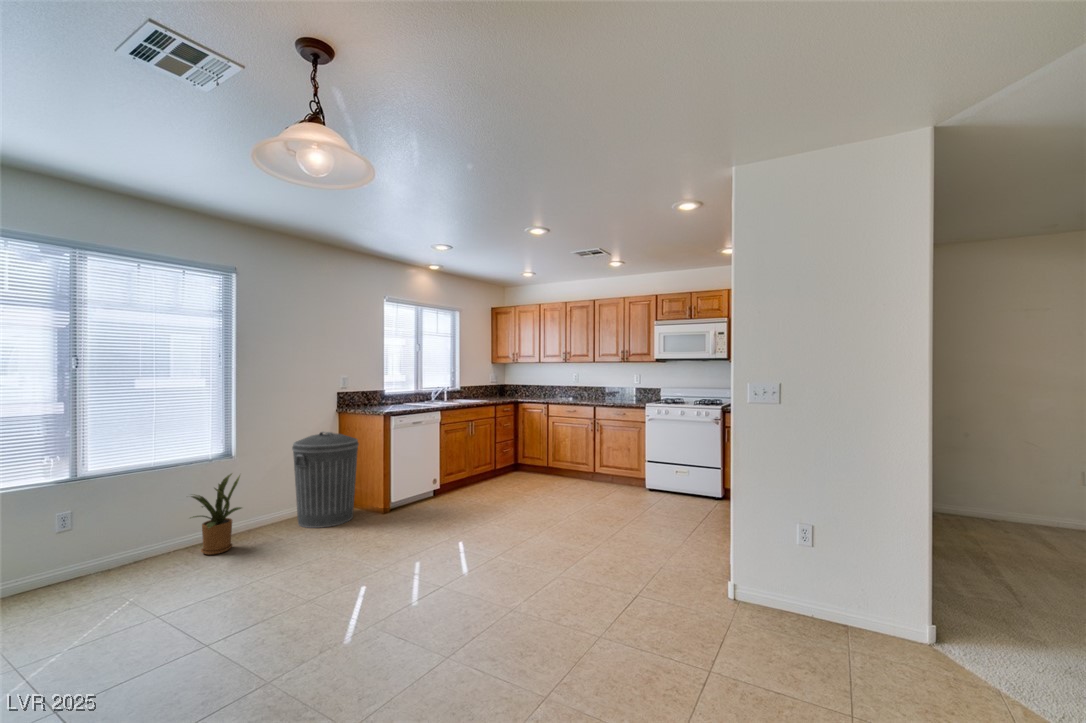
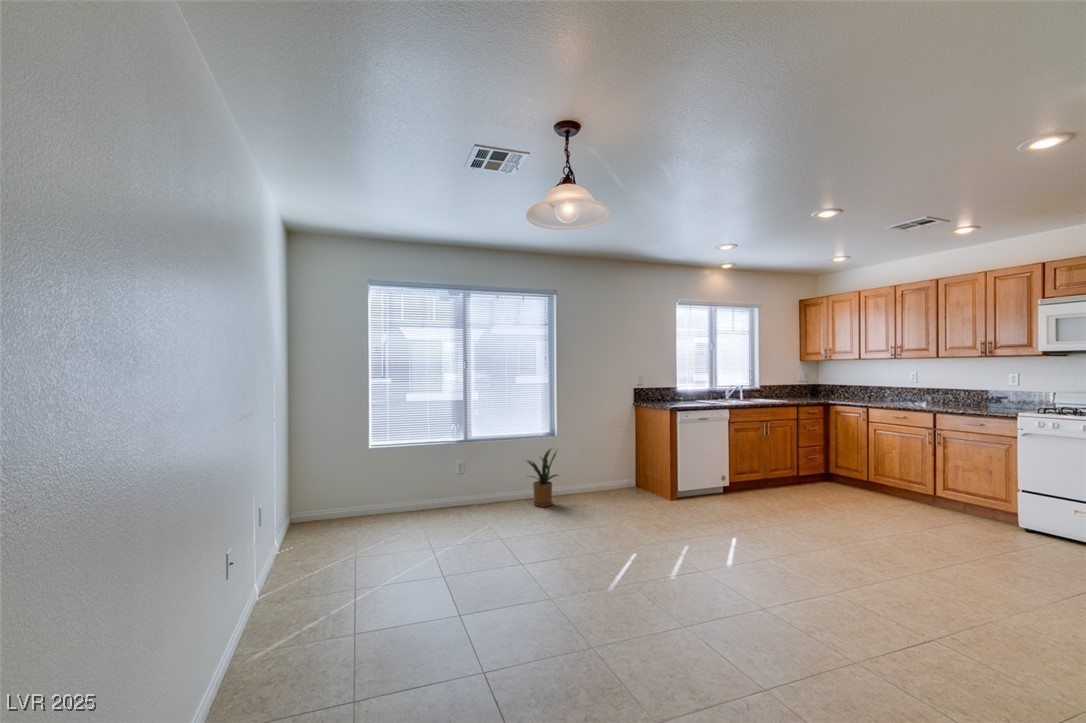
trash can: present [292,432,359,528] -> none [595,421,648,503]

